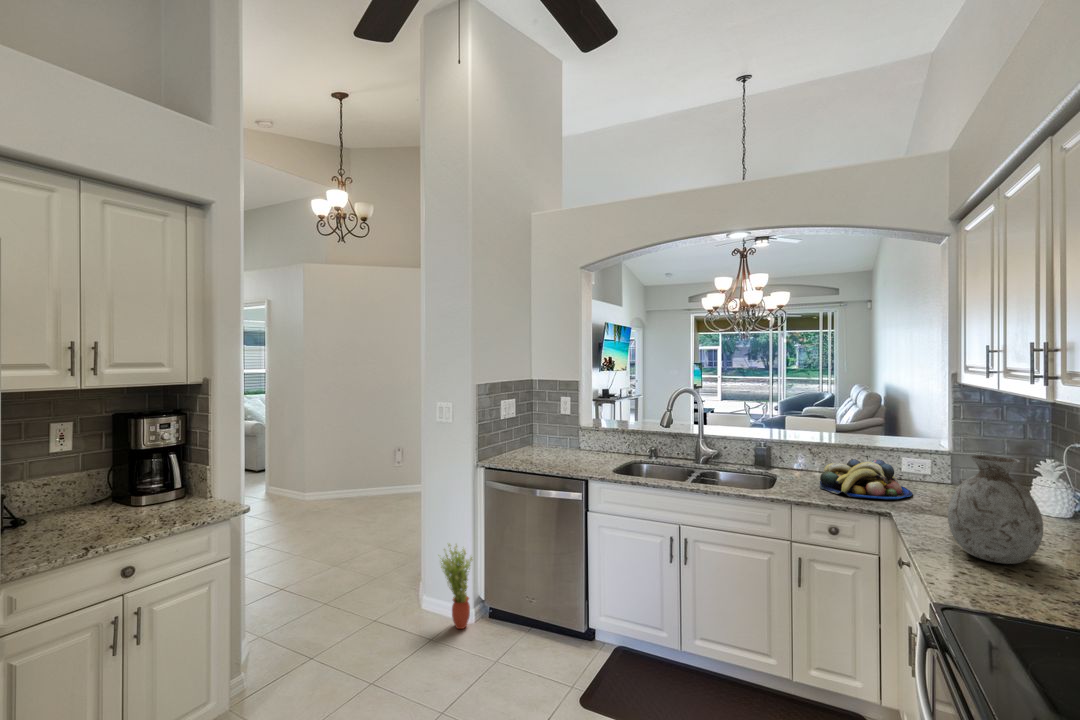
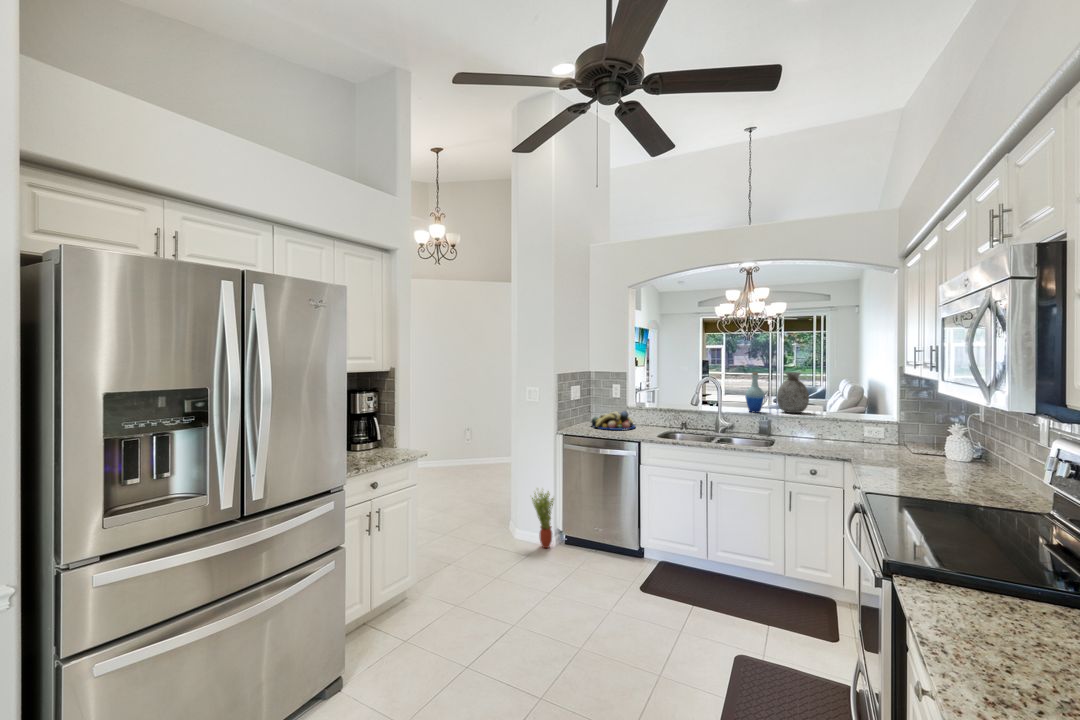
bottle: none [736,380,761,436] -> present [745,372,764,413]
vase: present [948,455,1043,564] -> present [777,372,809,413]
fruit bowl: present [820,459,912,499] -> present [591,411,635,430]

